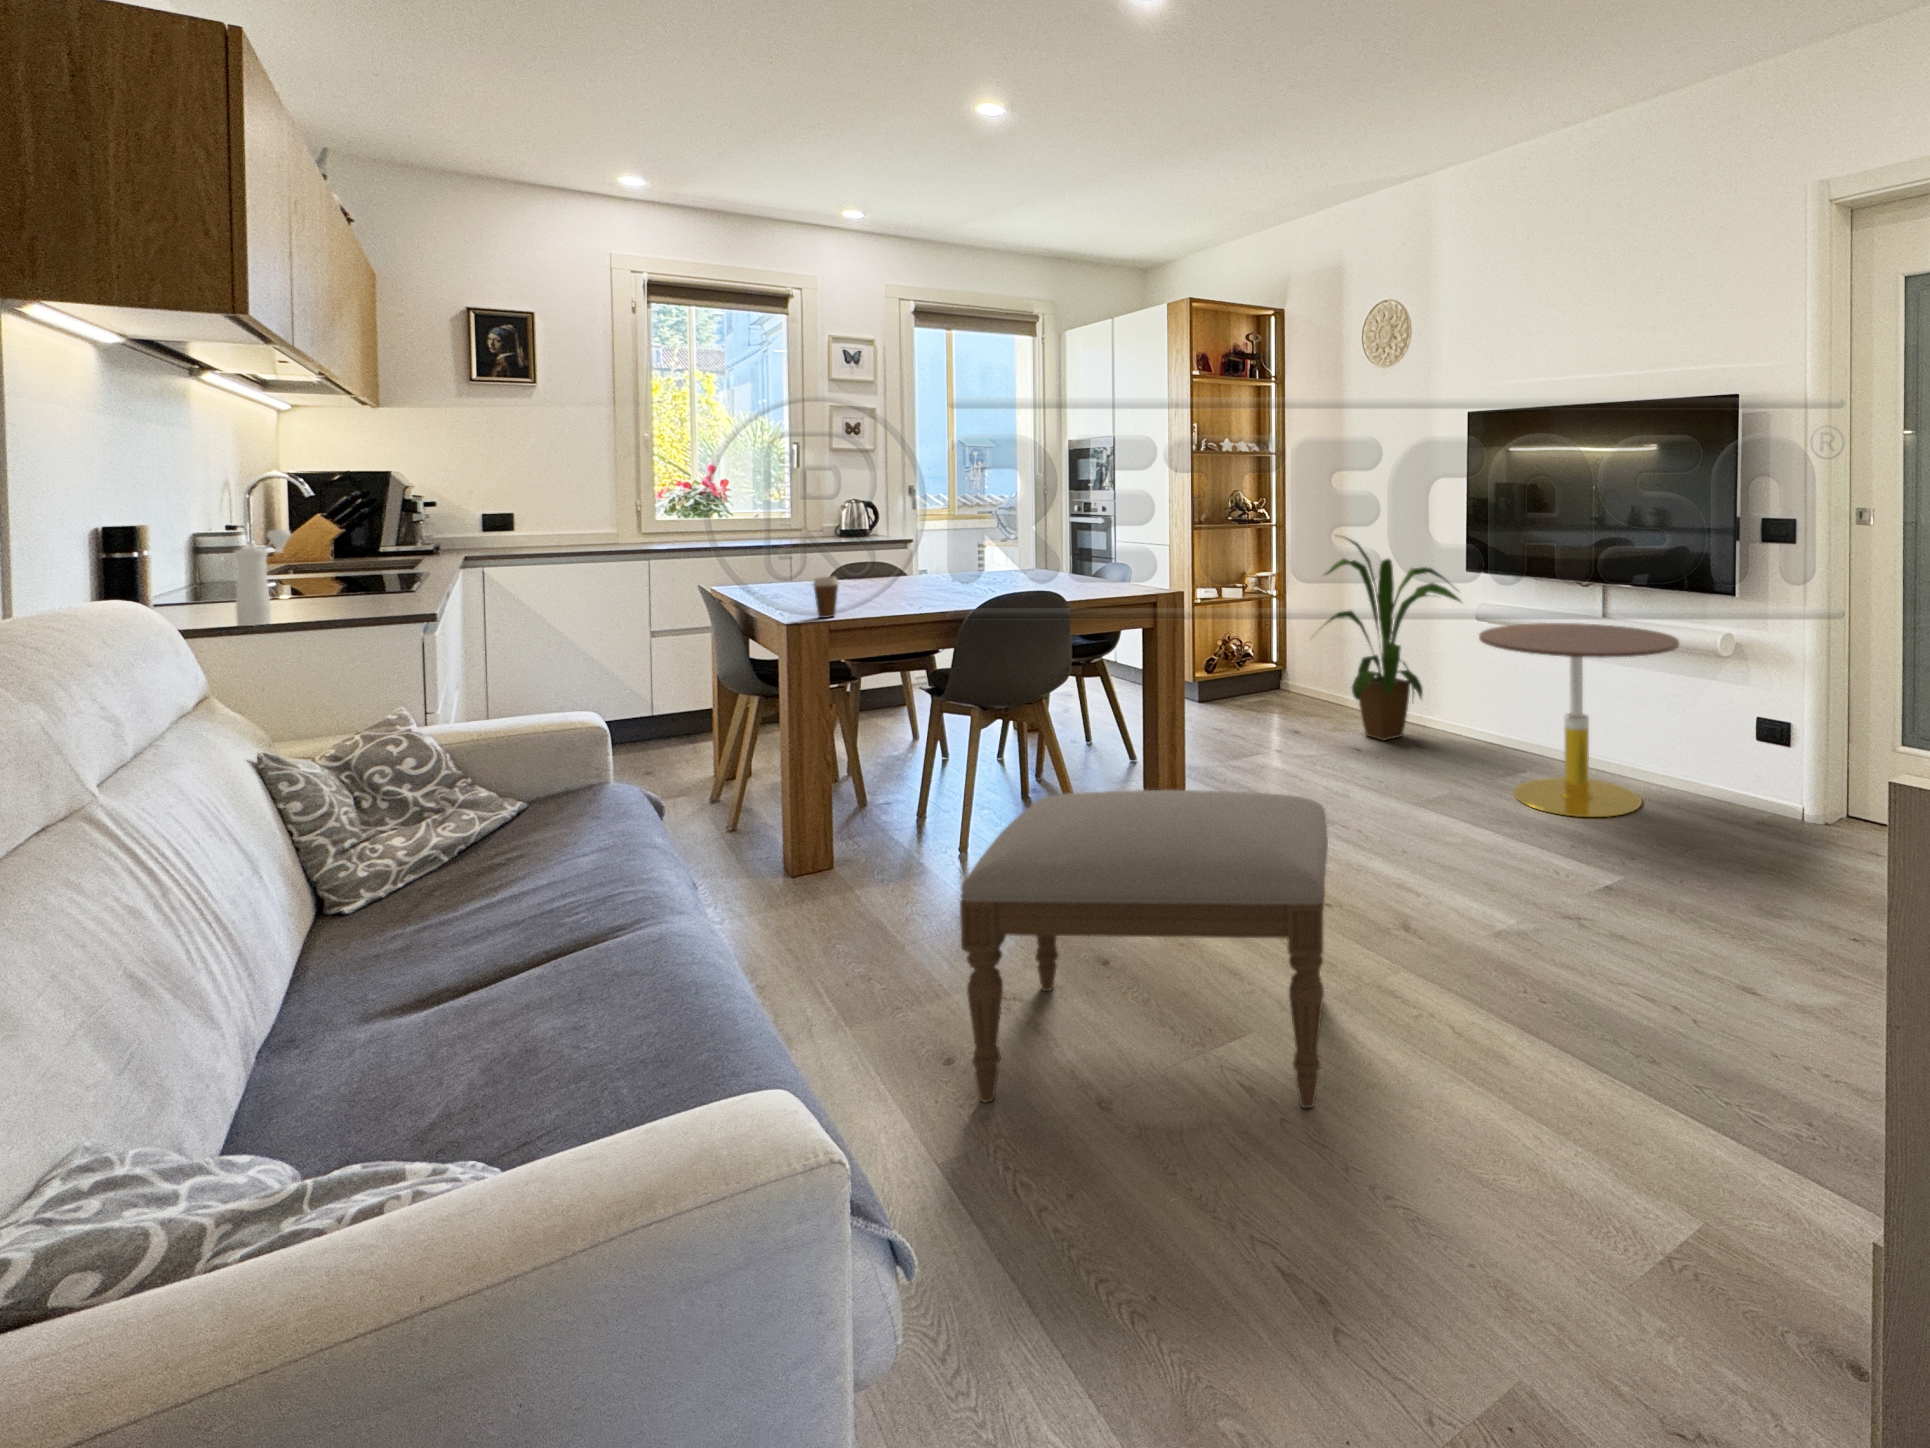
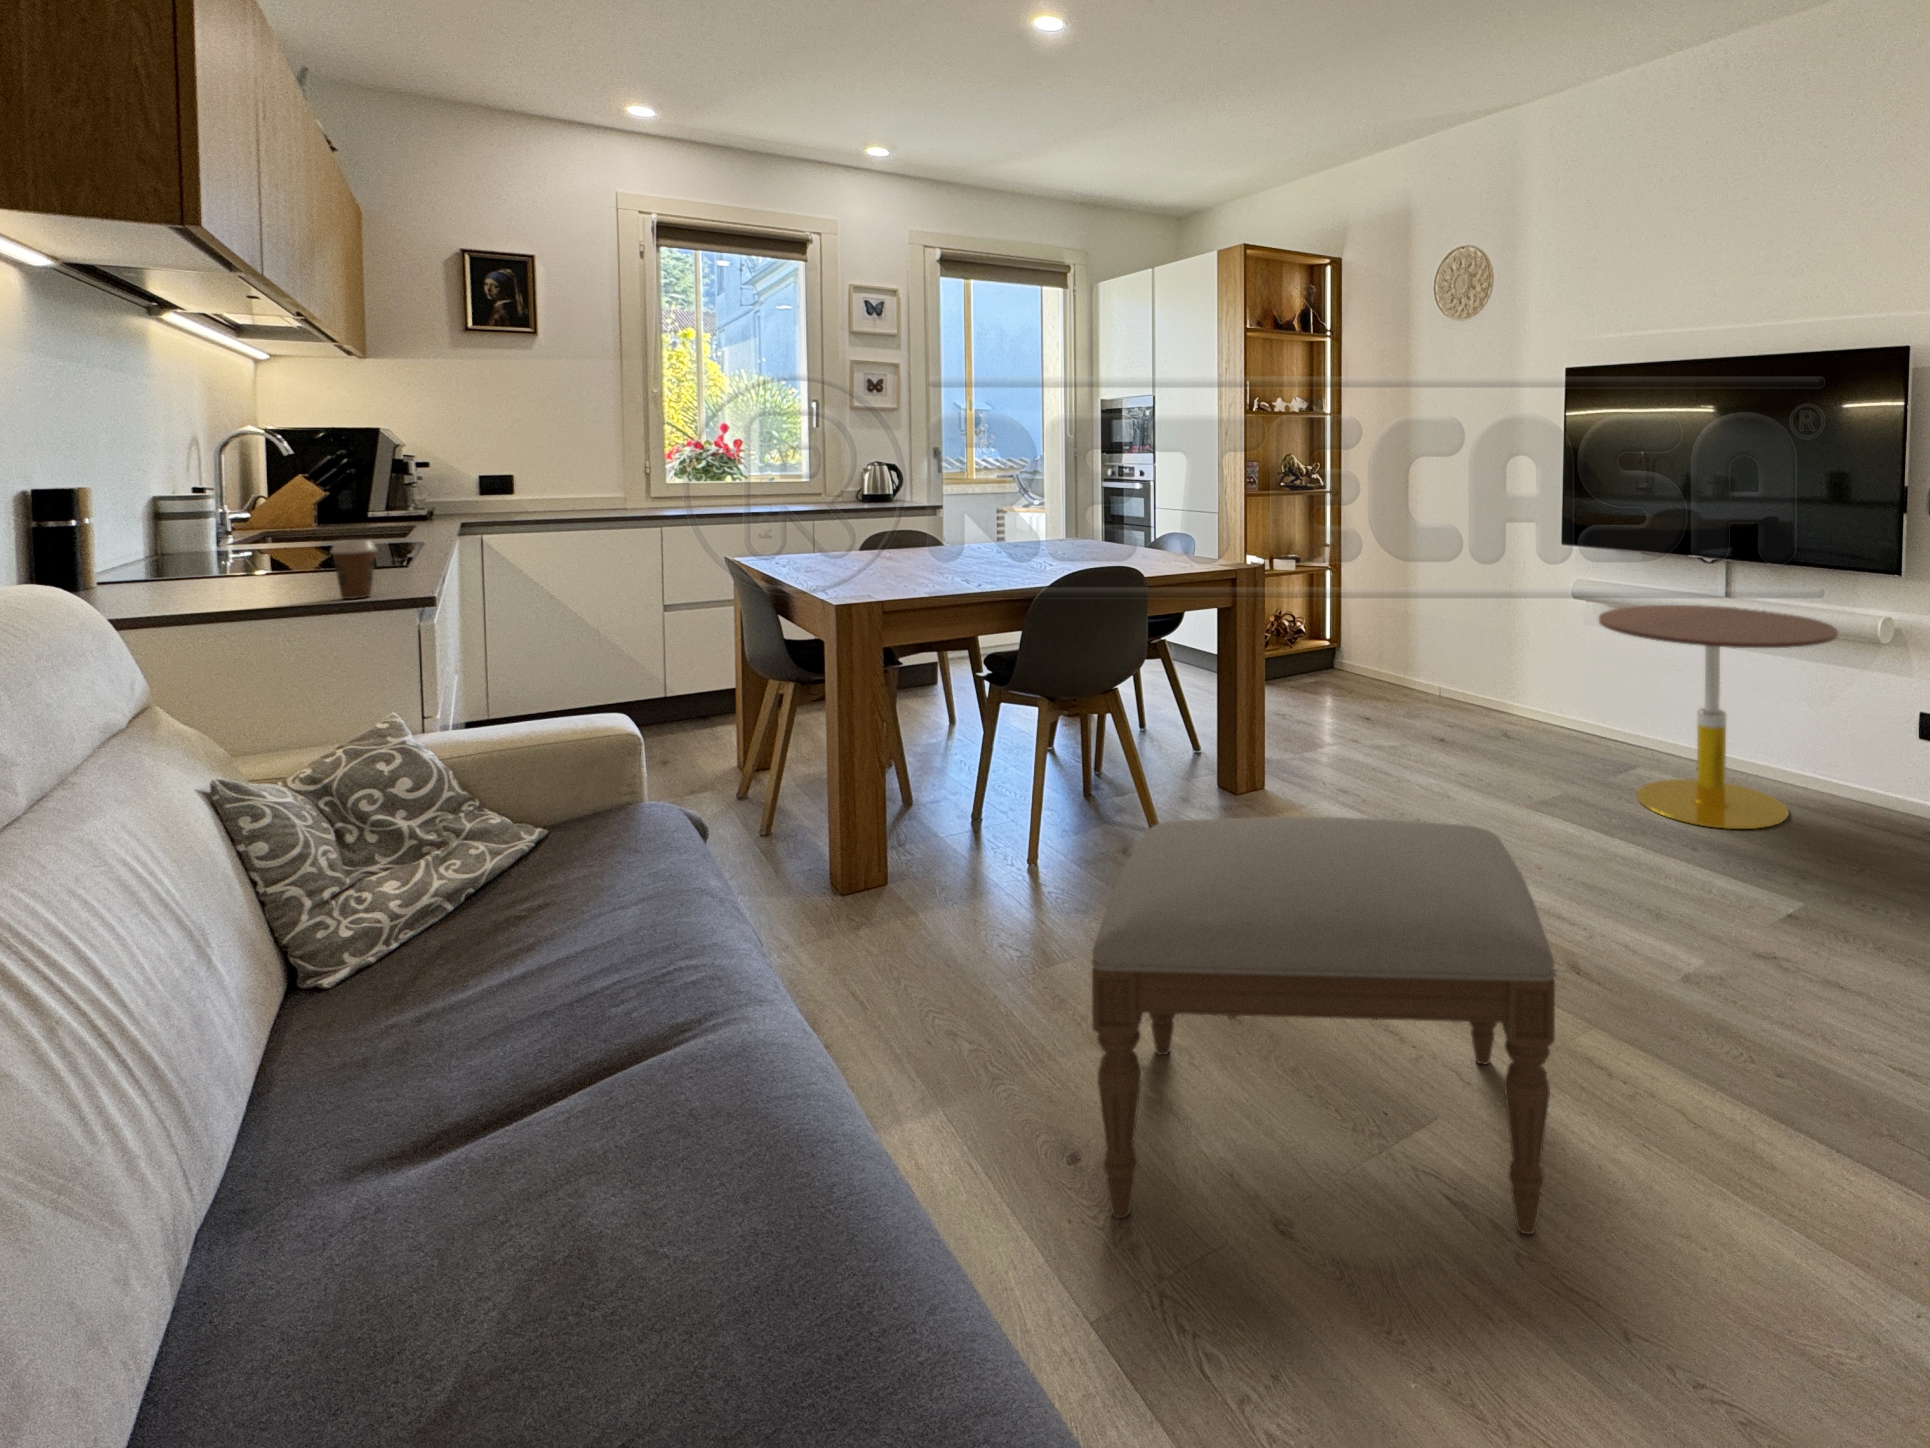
pepper mill: present [234,530,291,626] -> none [193,496,263,611]
house plant: present [1326,538,1463,740] -> none [1387,503,1565,733]
coffee cup: present [813,576,839,618] -> present [331,540,377,599]

